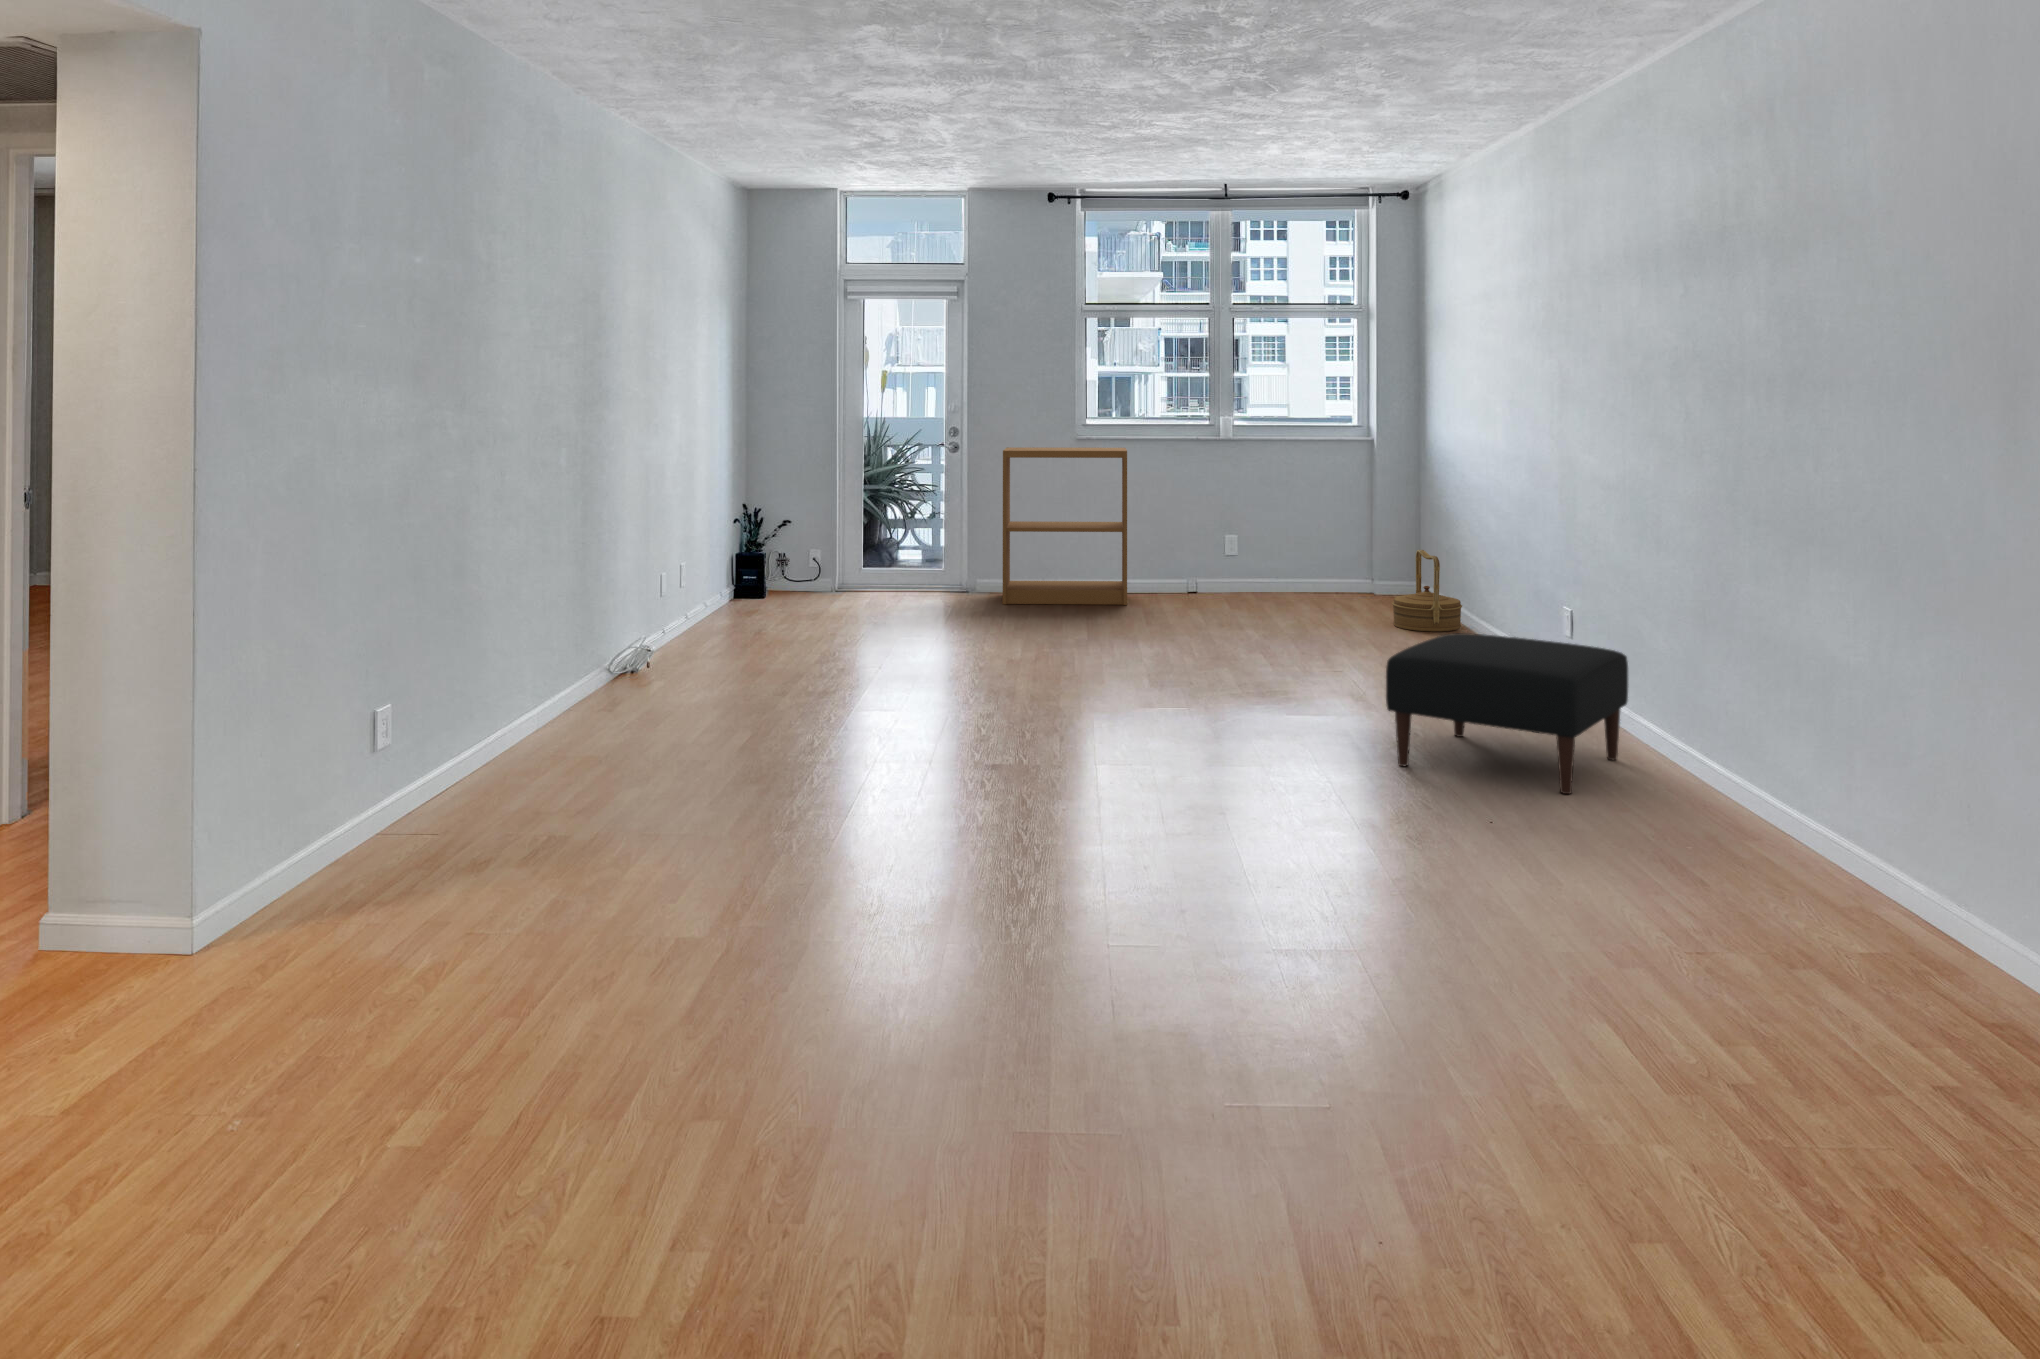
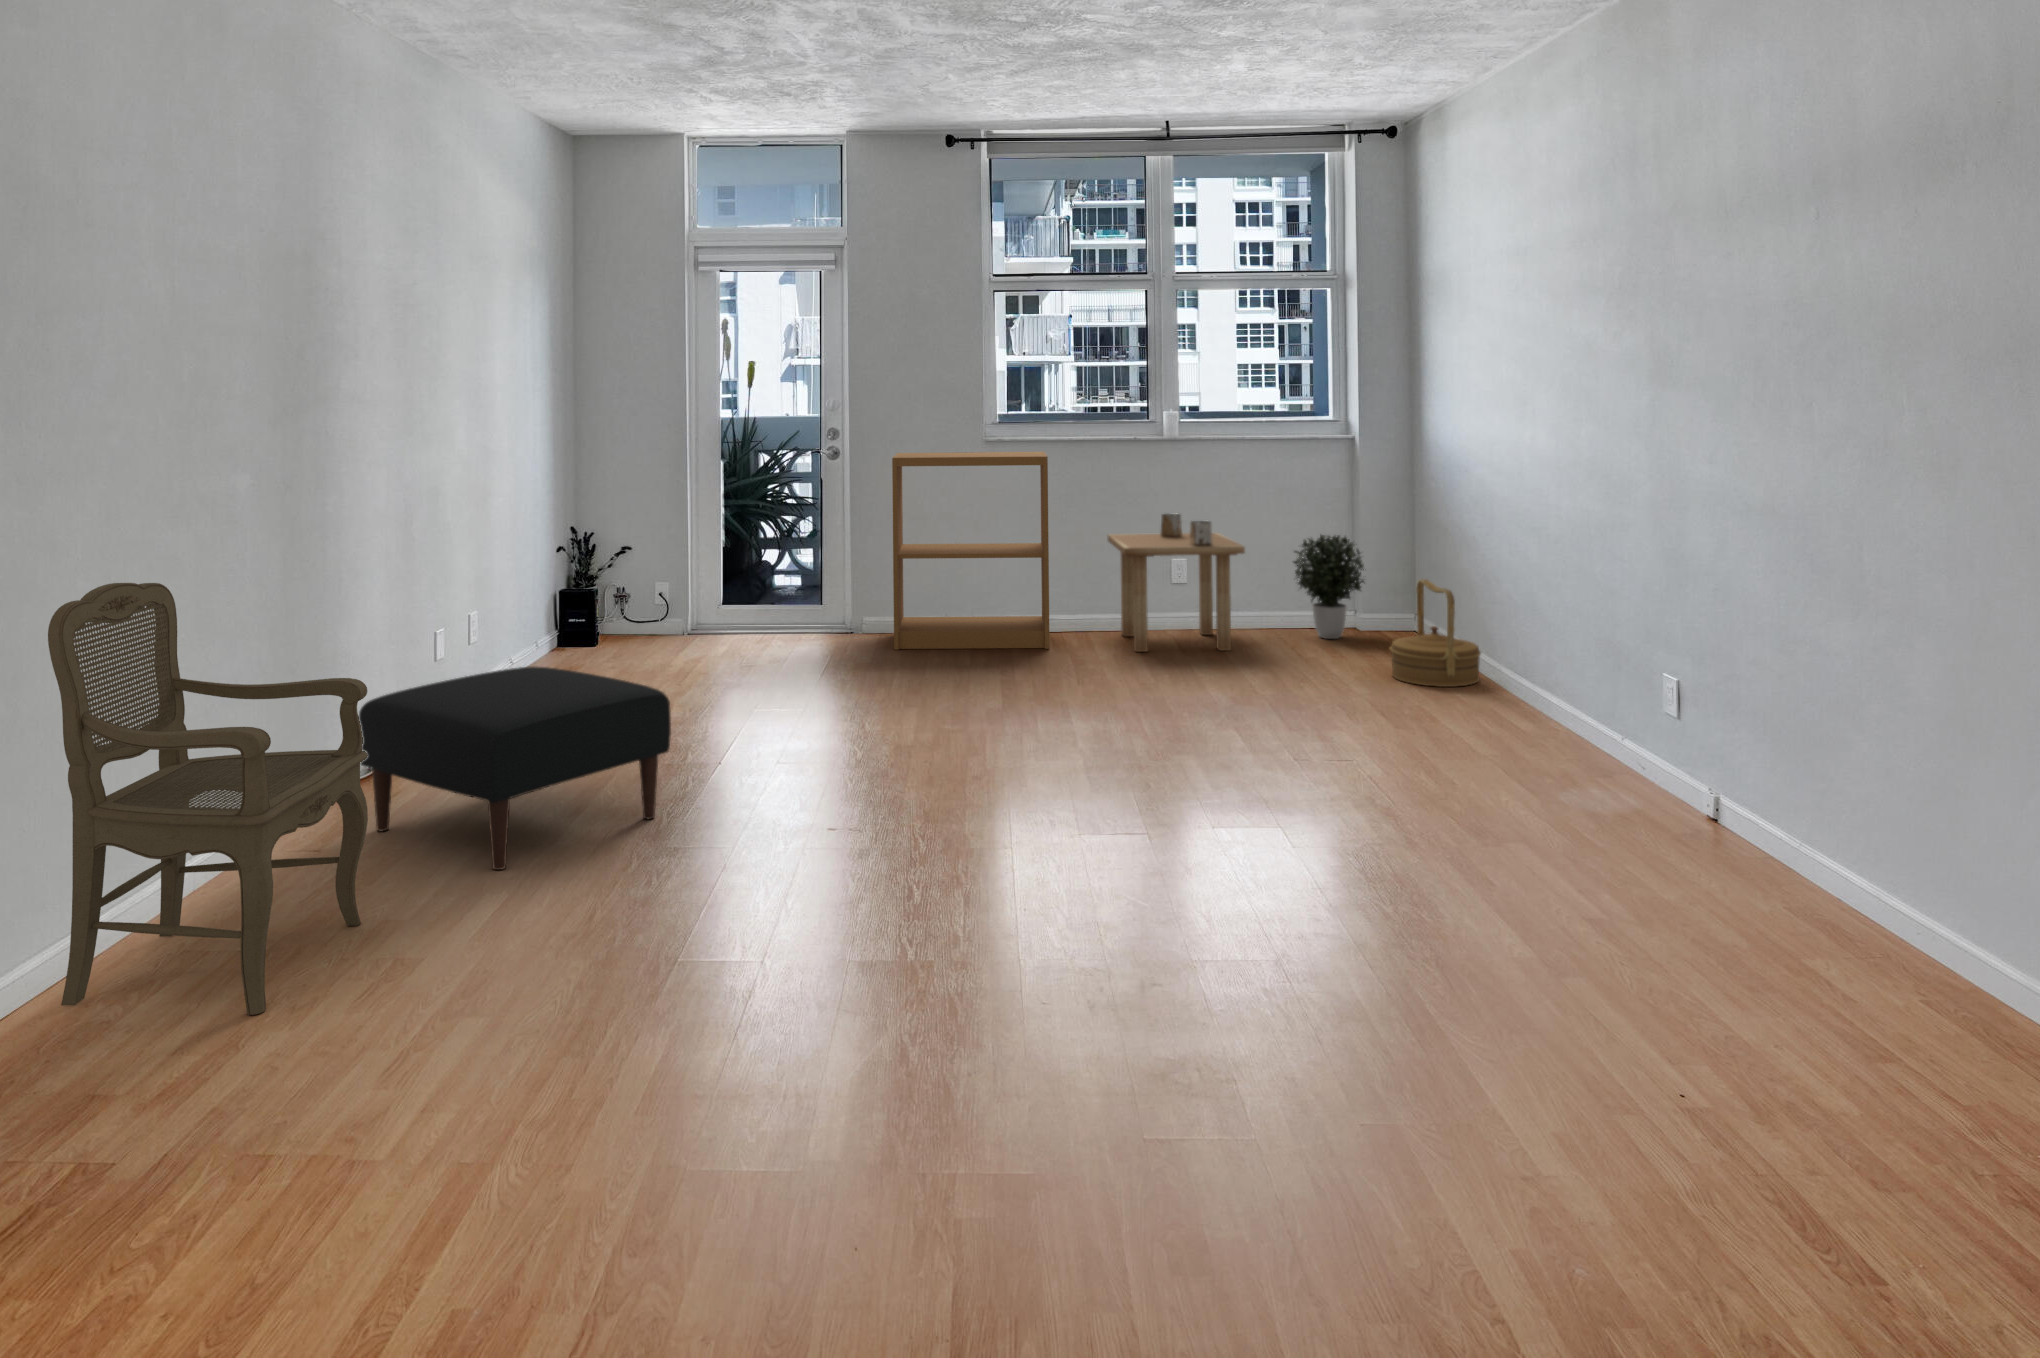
side table: none [1176,499,1283,608] -> present [1108,514,1245,652]
armchair: none [481,516,662,784] -> present [48,583,368,1015]
potted plant: none [1325,516,1384,601] -> present [1294,535,1364,639]
ottoman: present [1386,633,1628,794] -> present [359,666,671,870]

